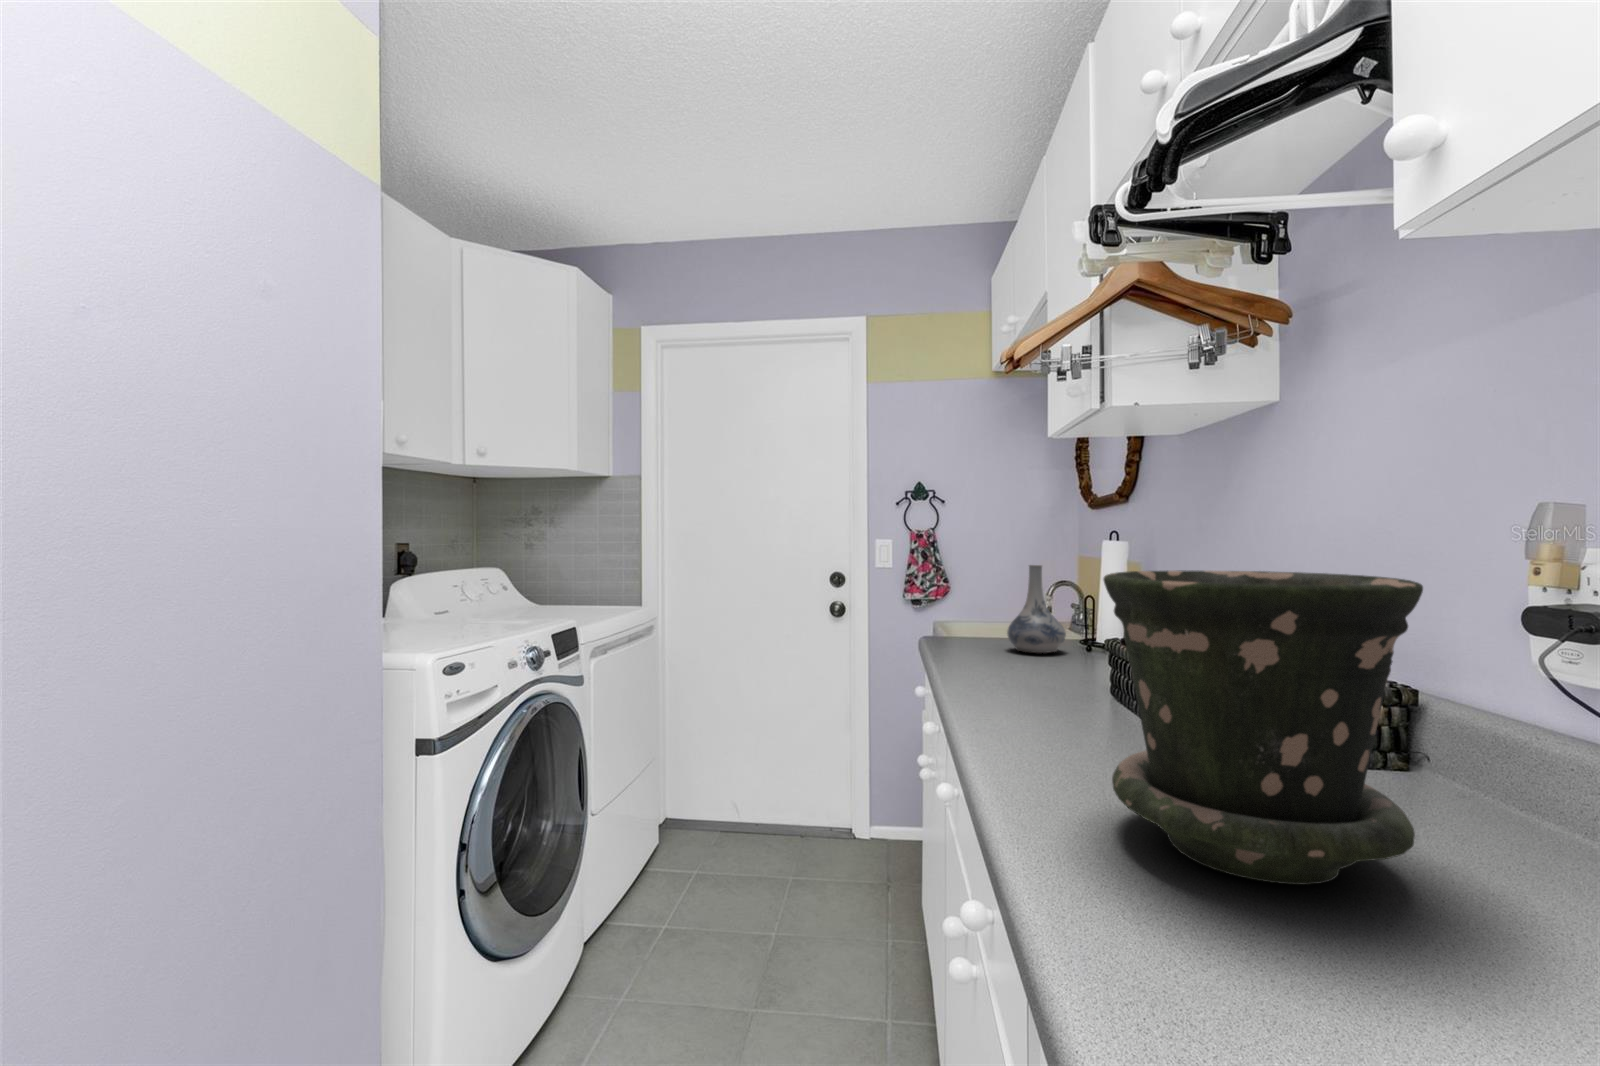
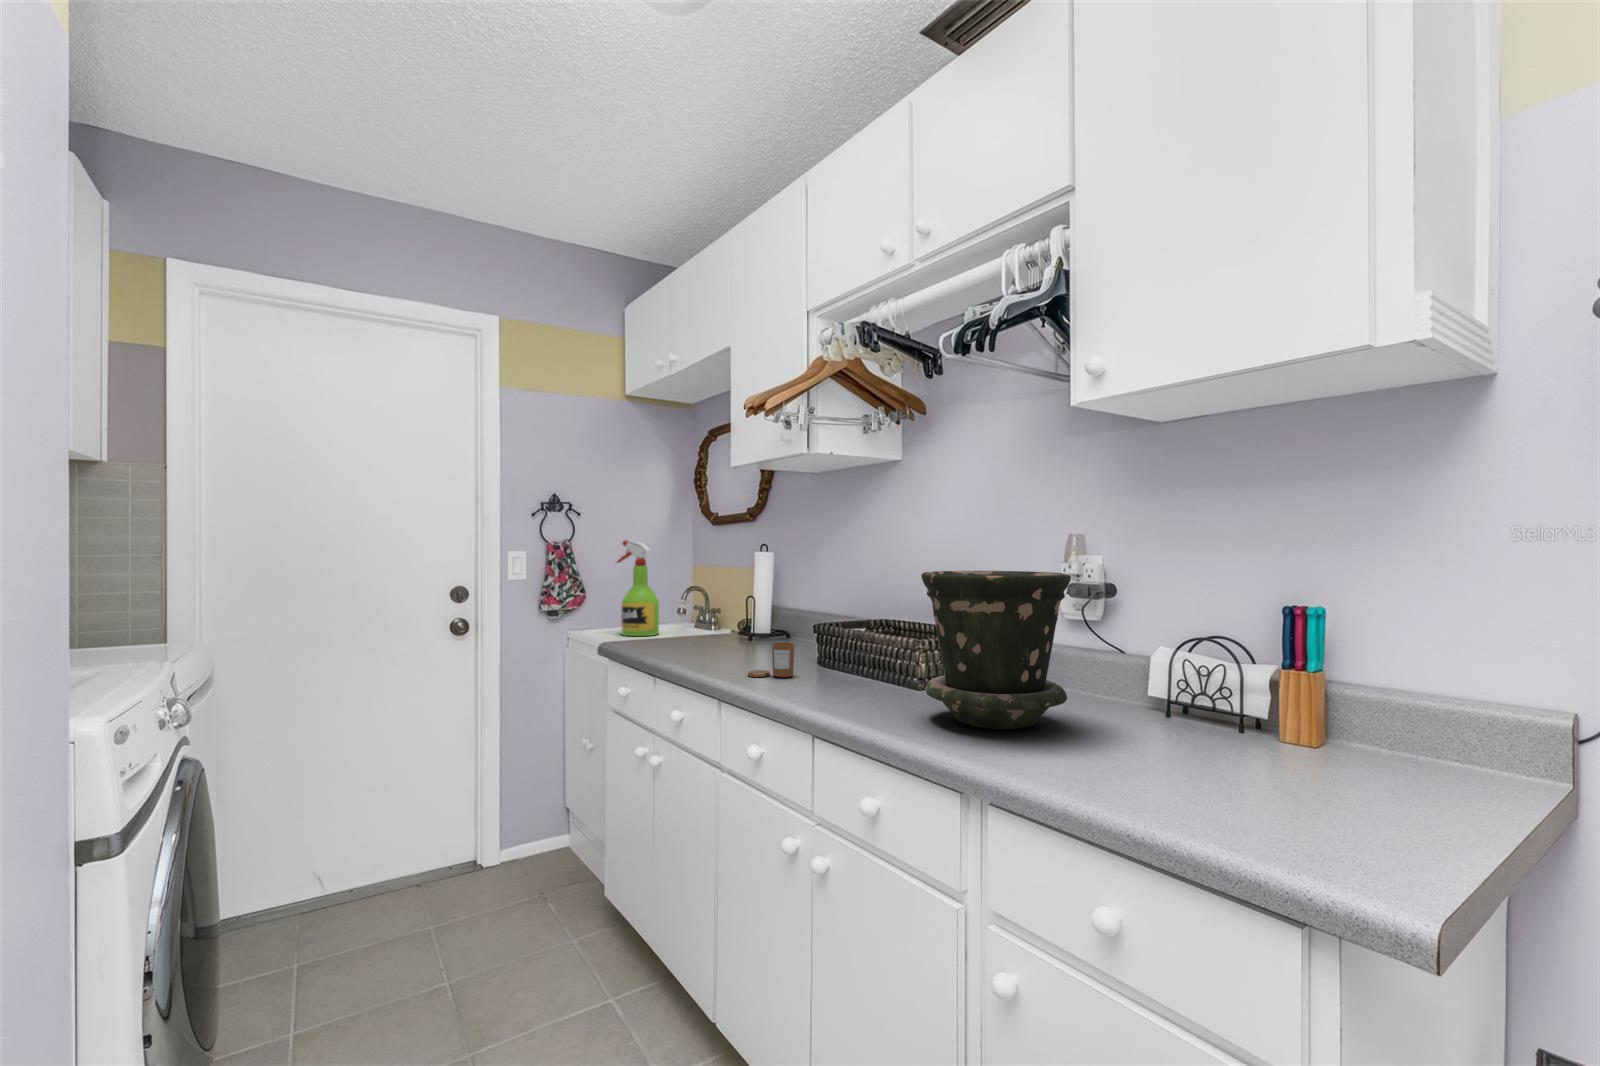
spray bottle: none [960,528,1003,634] -> present [616,540,659,636]
decorative vase: present [1007,565,1066,653] -> none [690,573,736,645]
candle: none [996,659,1055,706] -> present [748,642,794,677]

